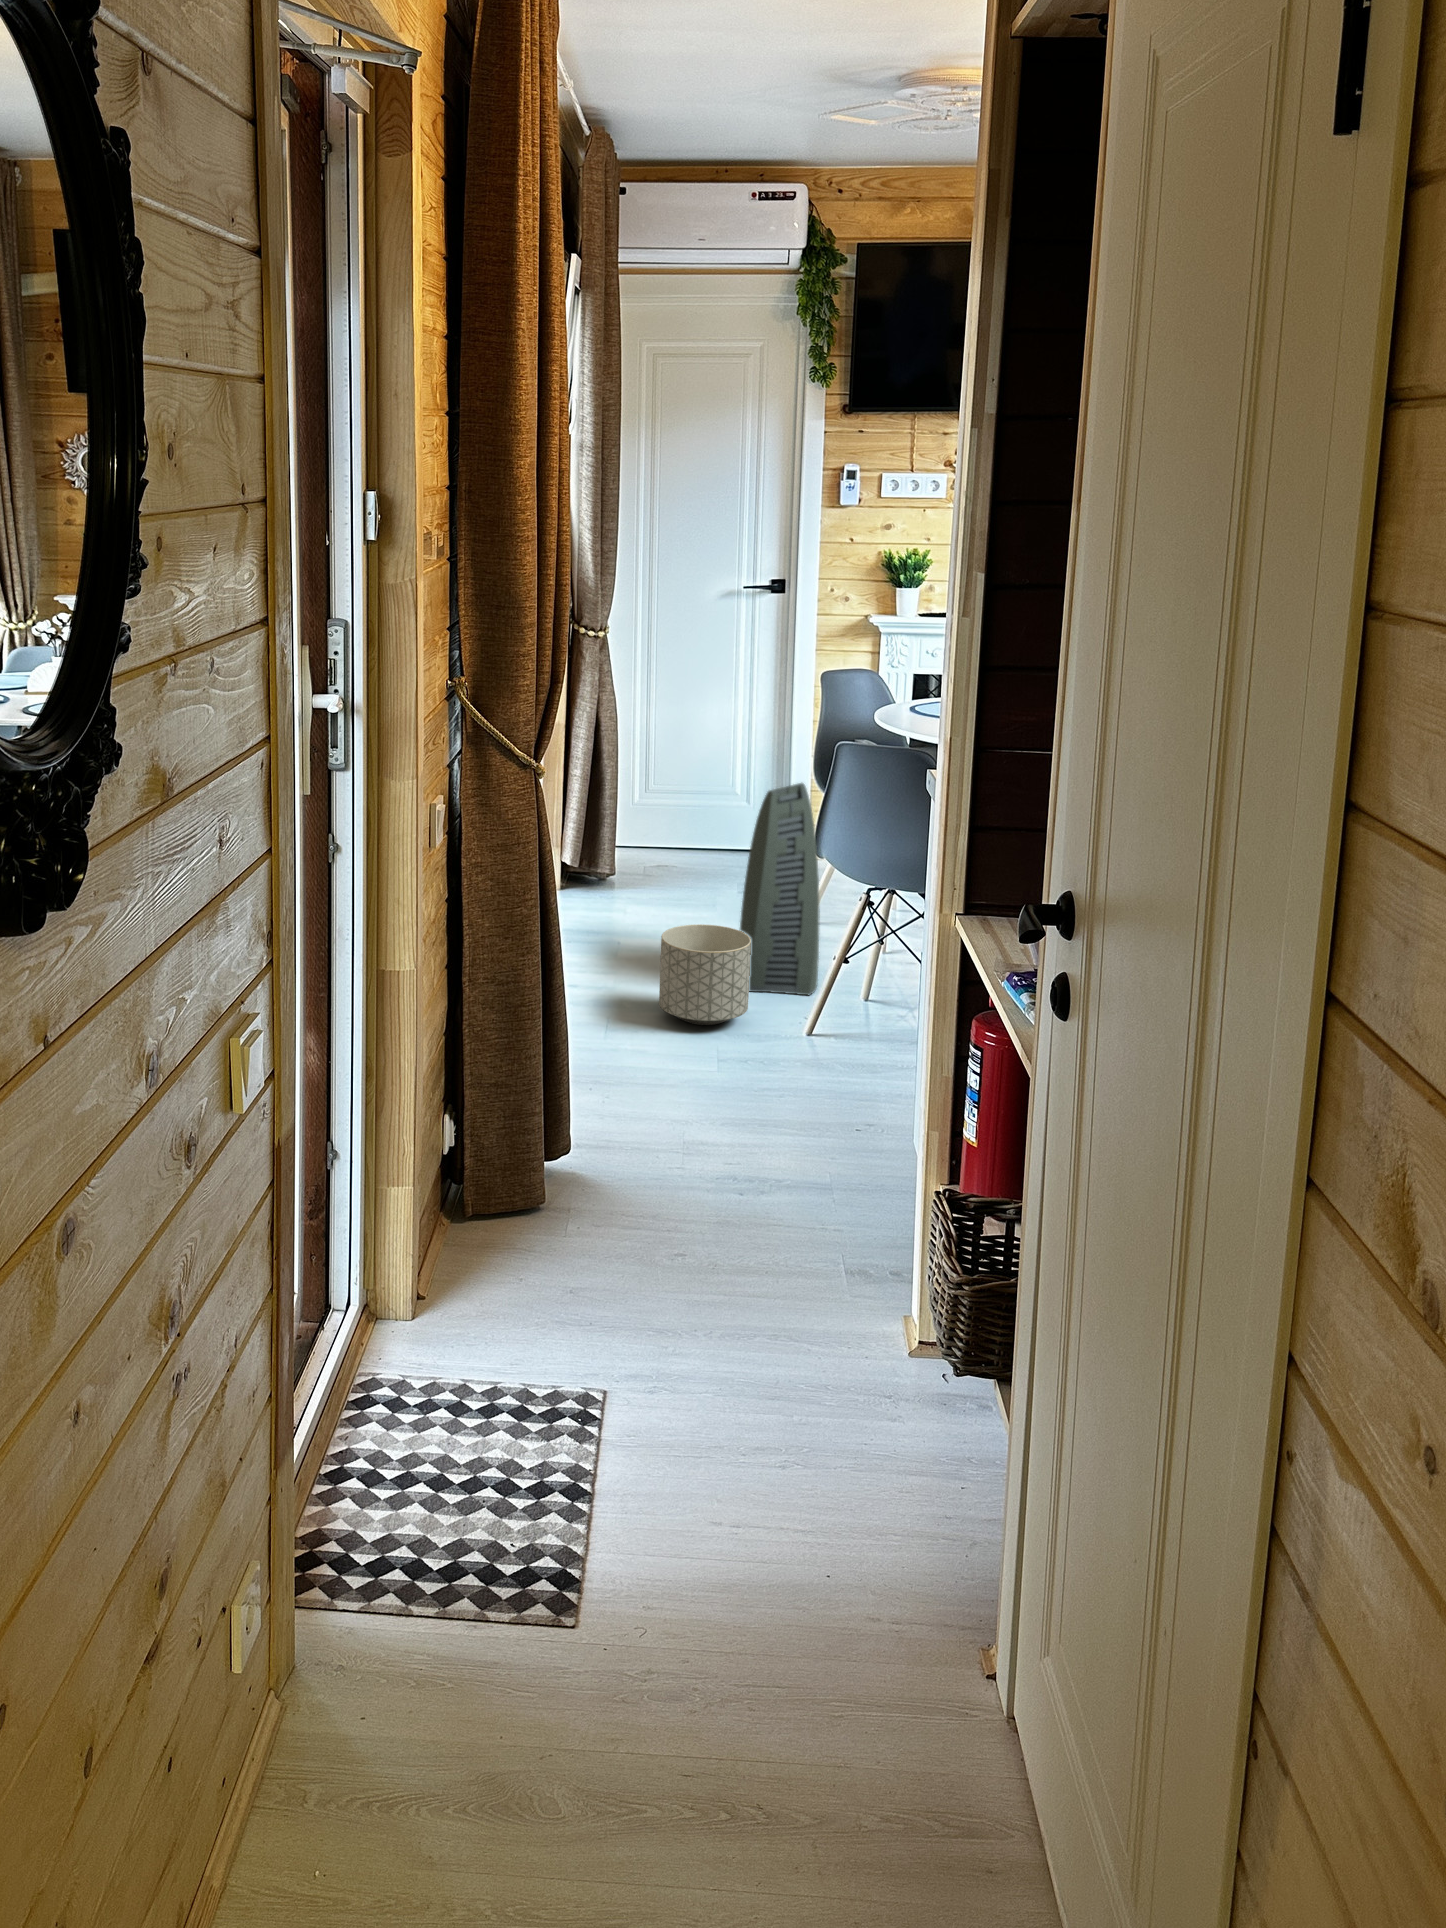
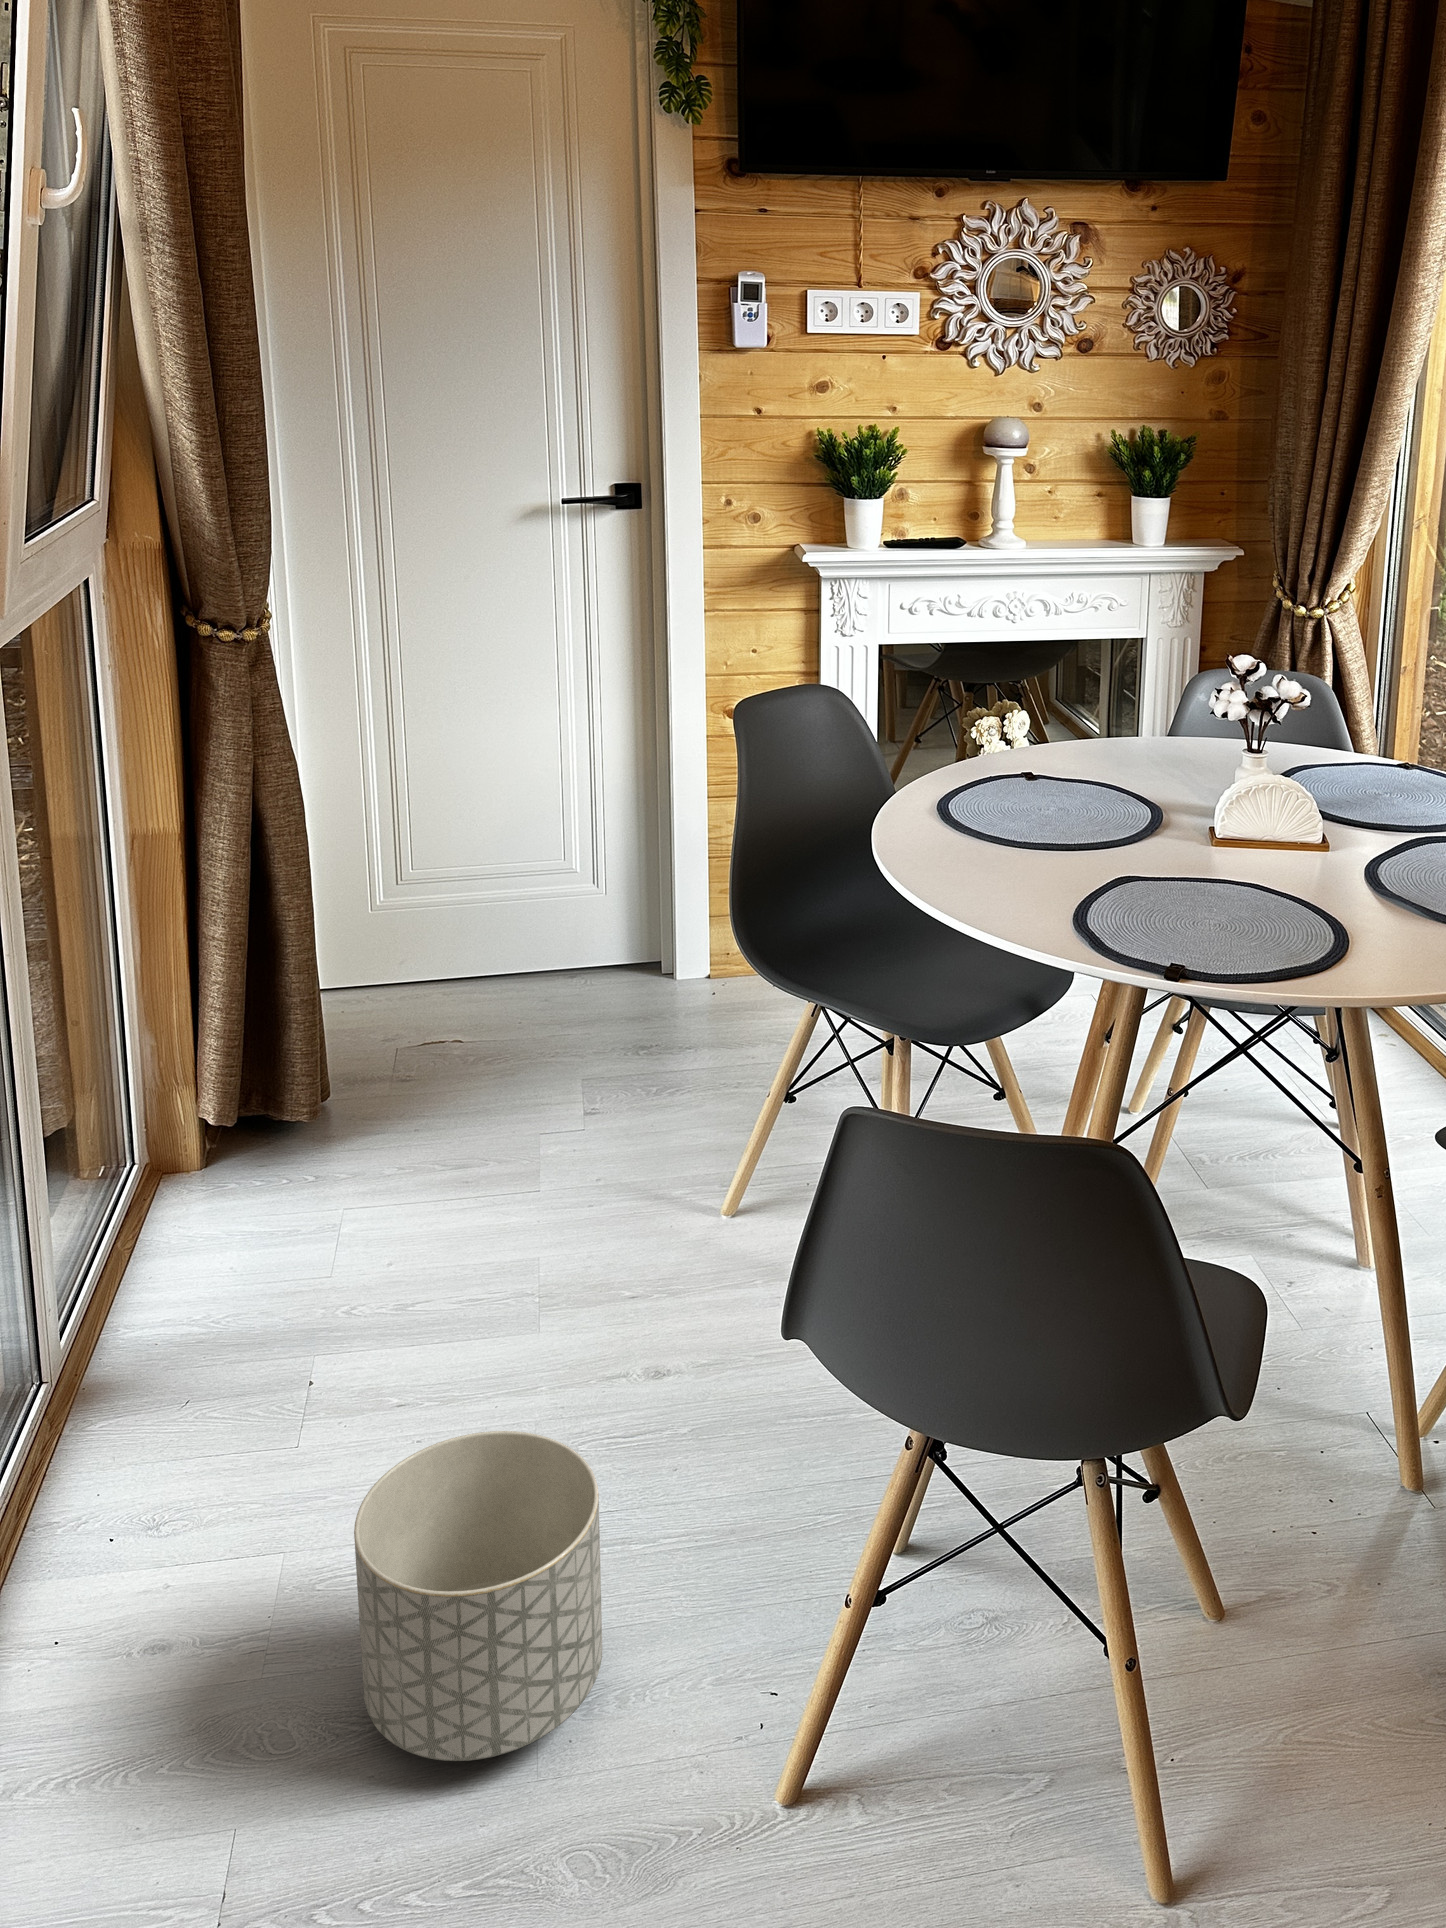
air purifier: present [740,783,820,995] -> none [577,1005,765,1522]

